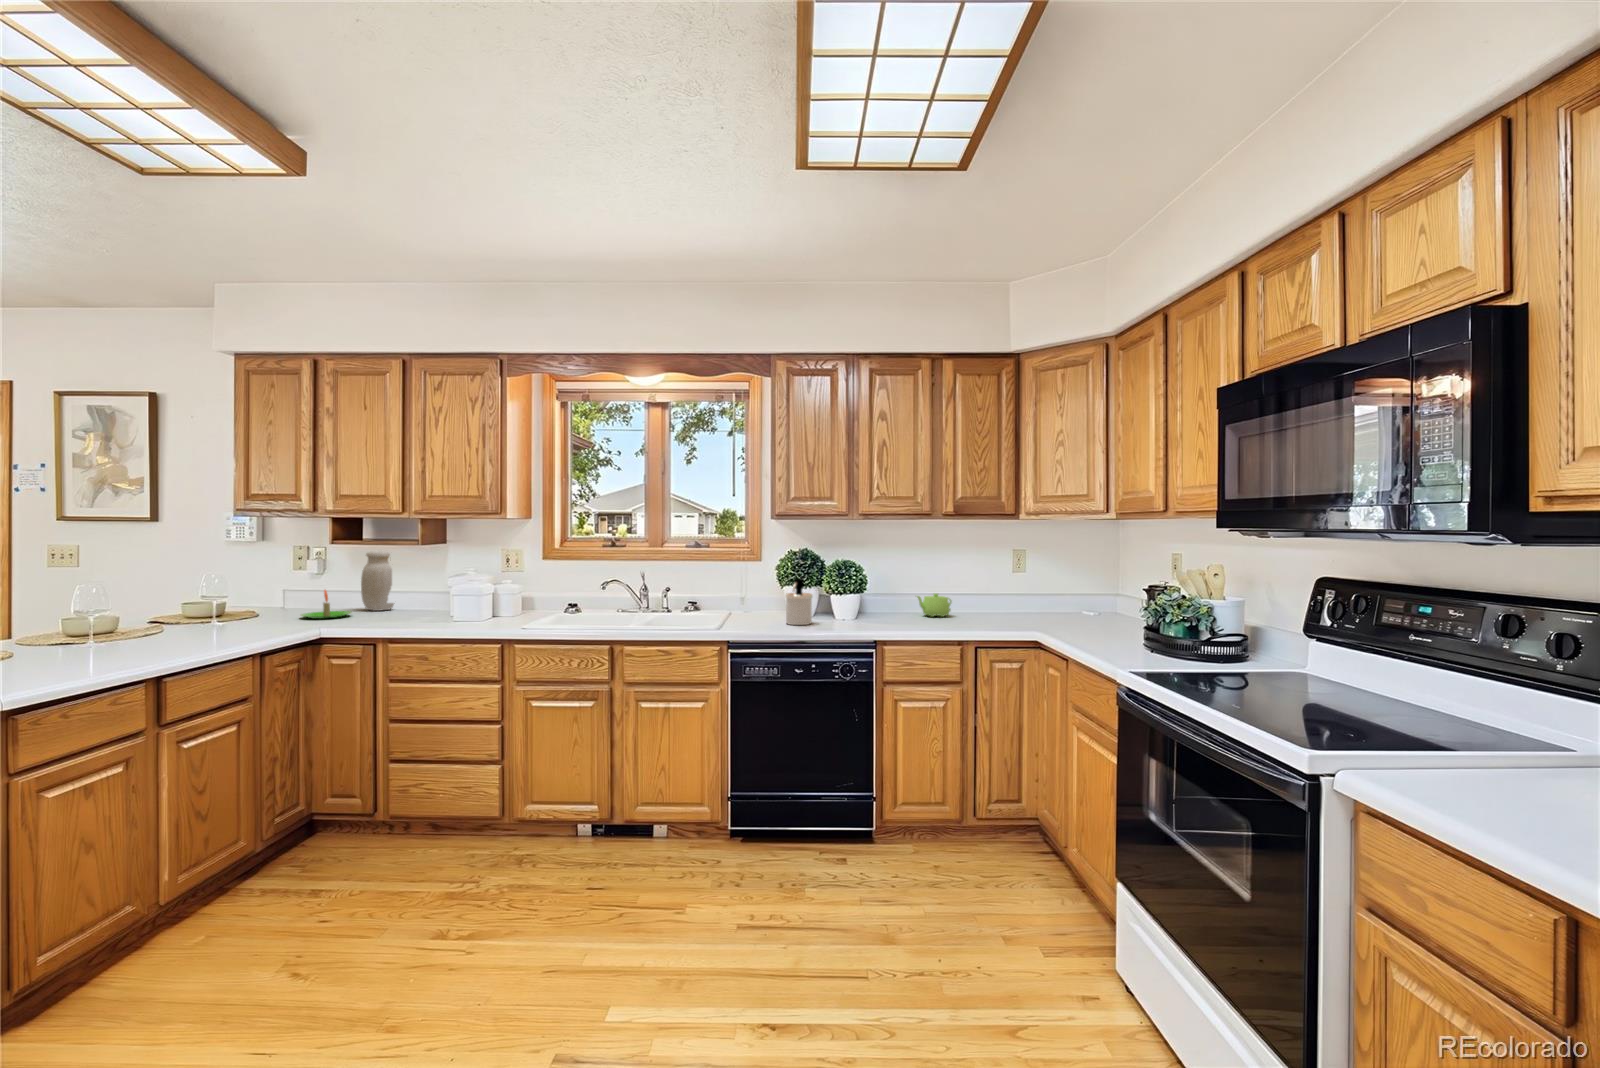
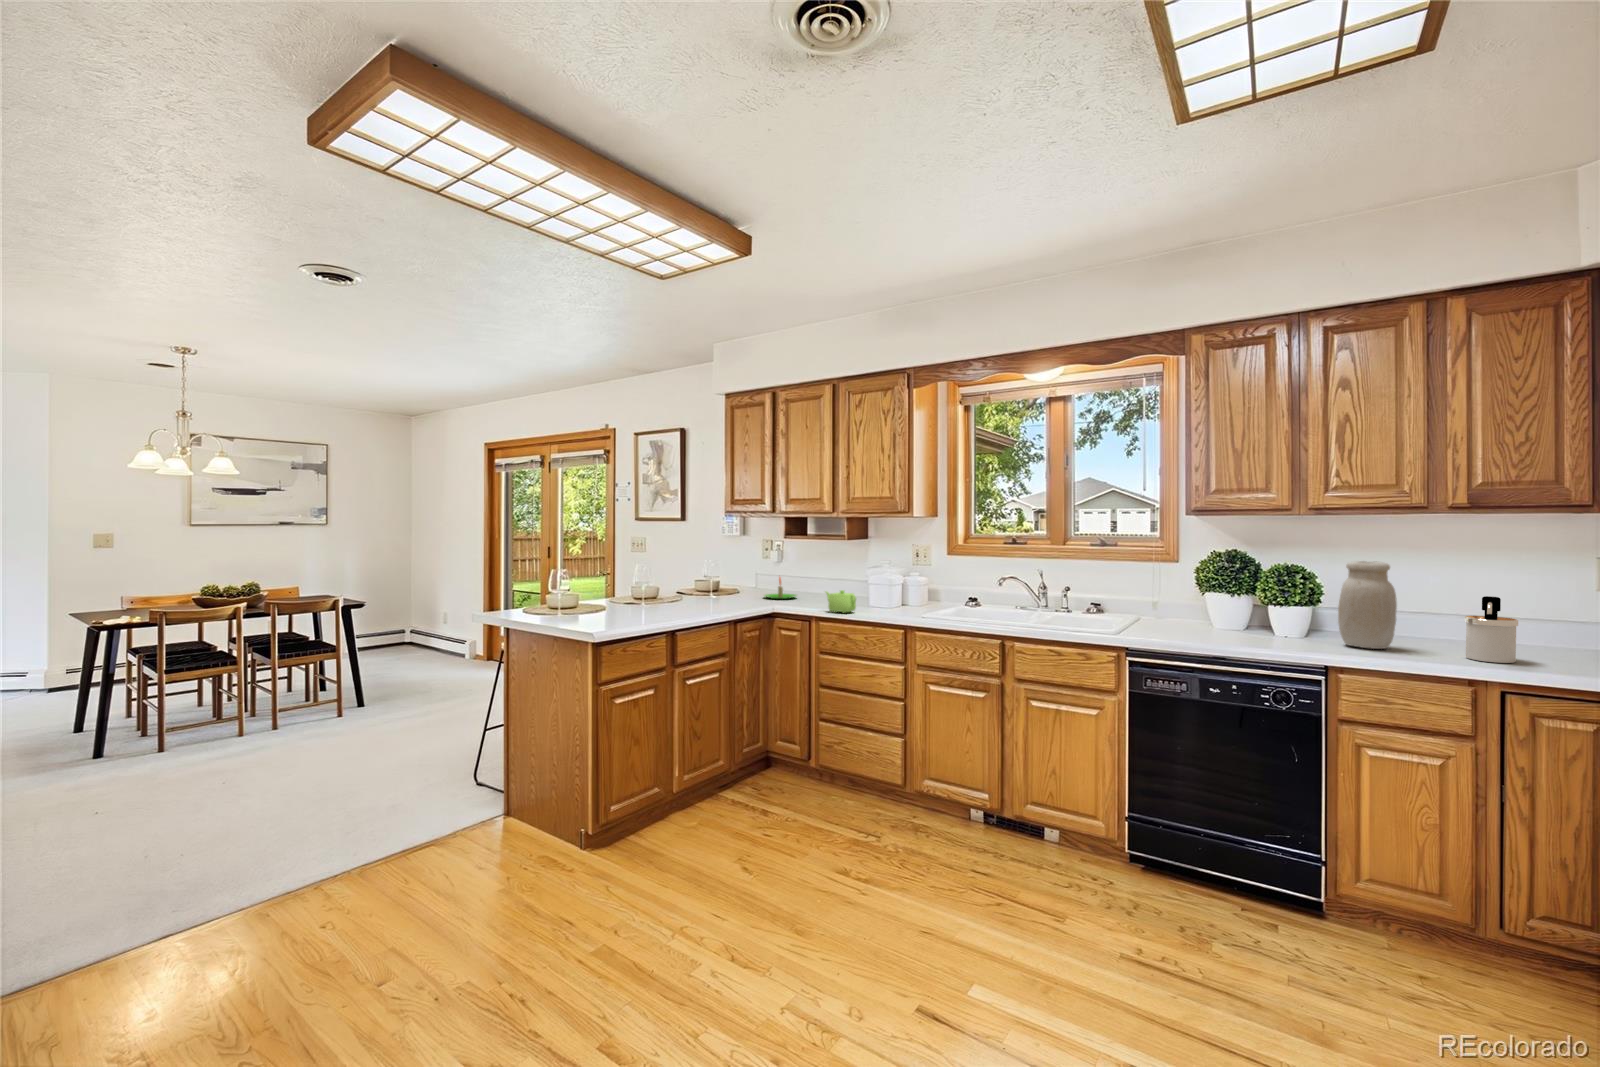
jar: present [361,551,394,611] -> present [1338,561,1397,649]
soap dispenser: present [785,579,813,625] -> present [1464,596,1518,663]
teapot: present [917,593,952,617] -> present [826,590,856,613]

